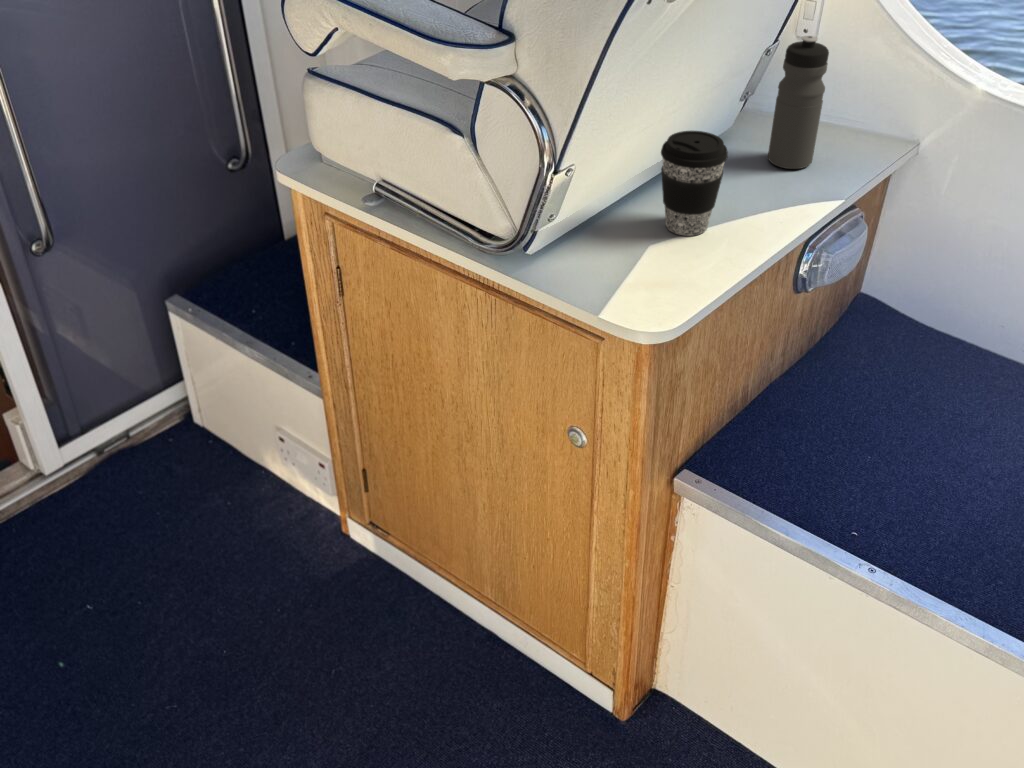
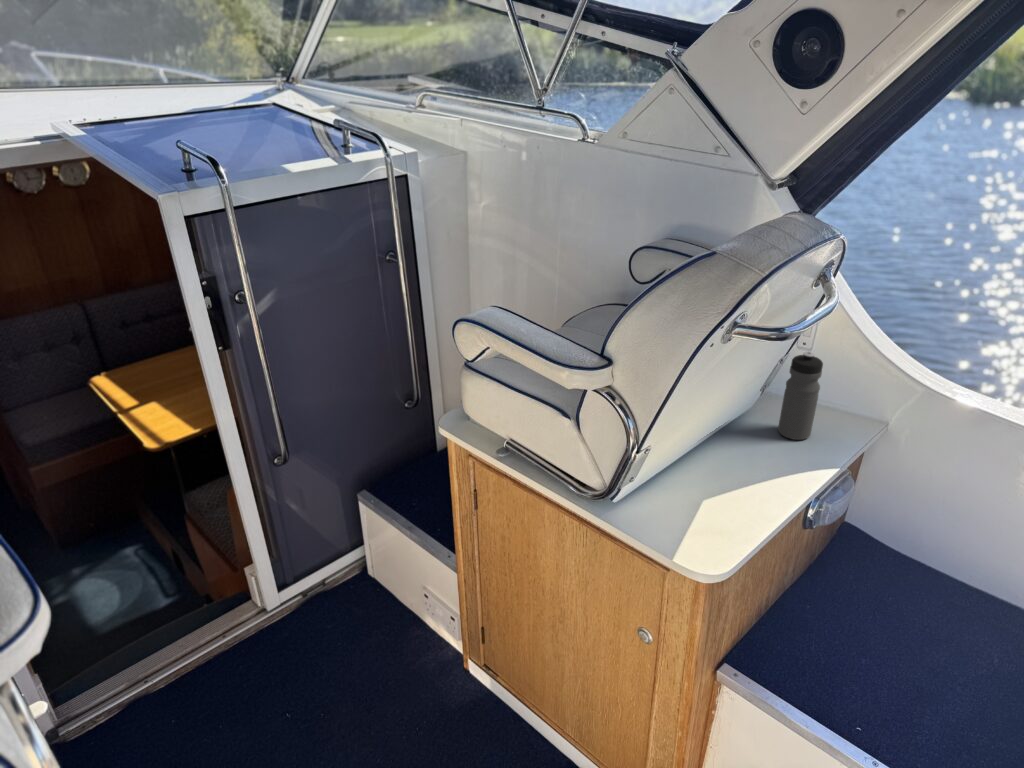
coffee cup: present [661,131,728,236] -> none [708,418,757,491]

